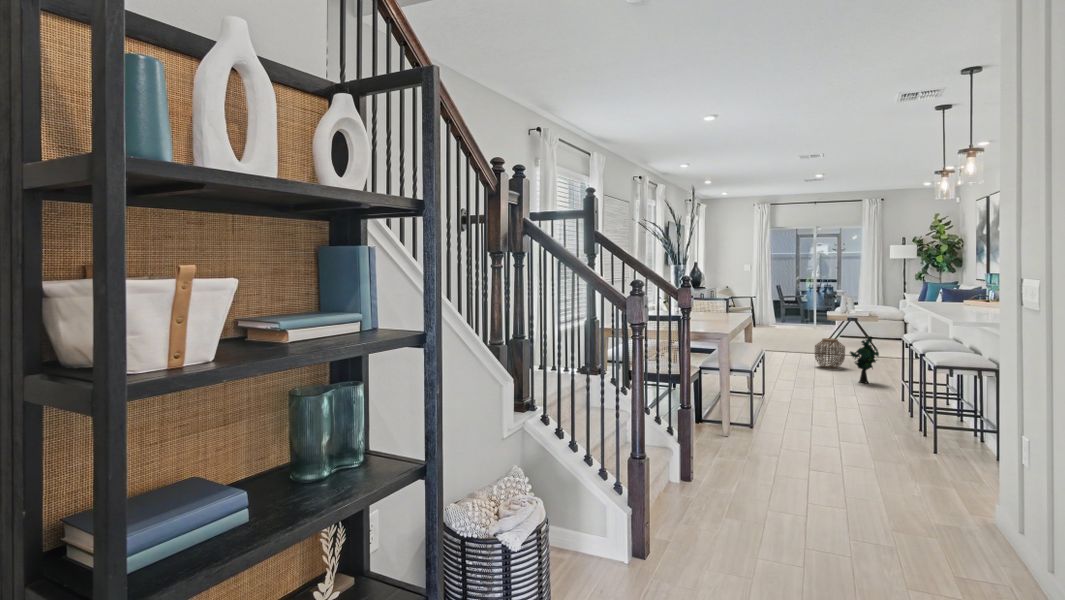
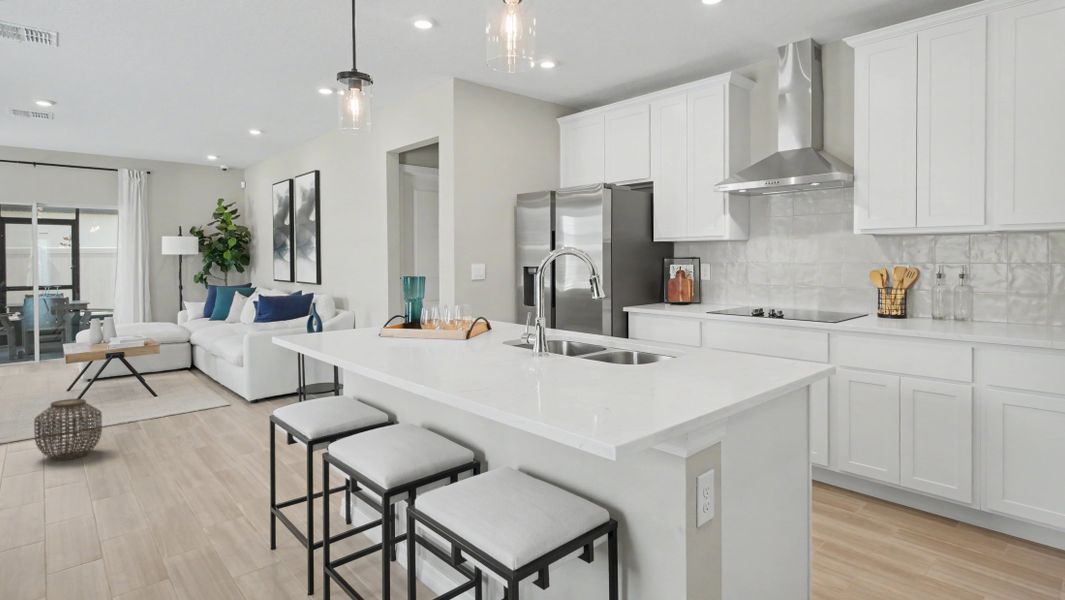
decorative plant: present [850,336,879,383] -> none [112,396,175,492]

